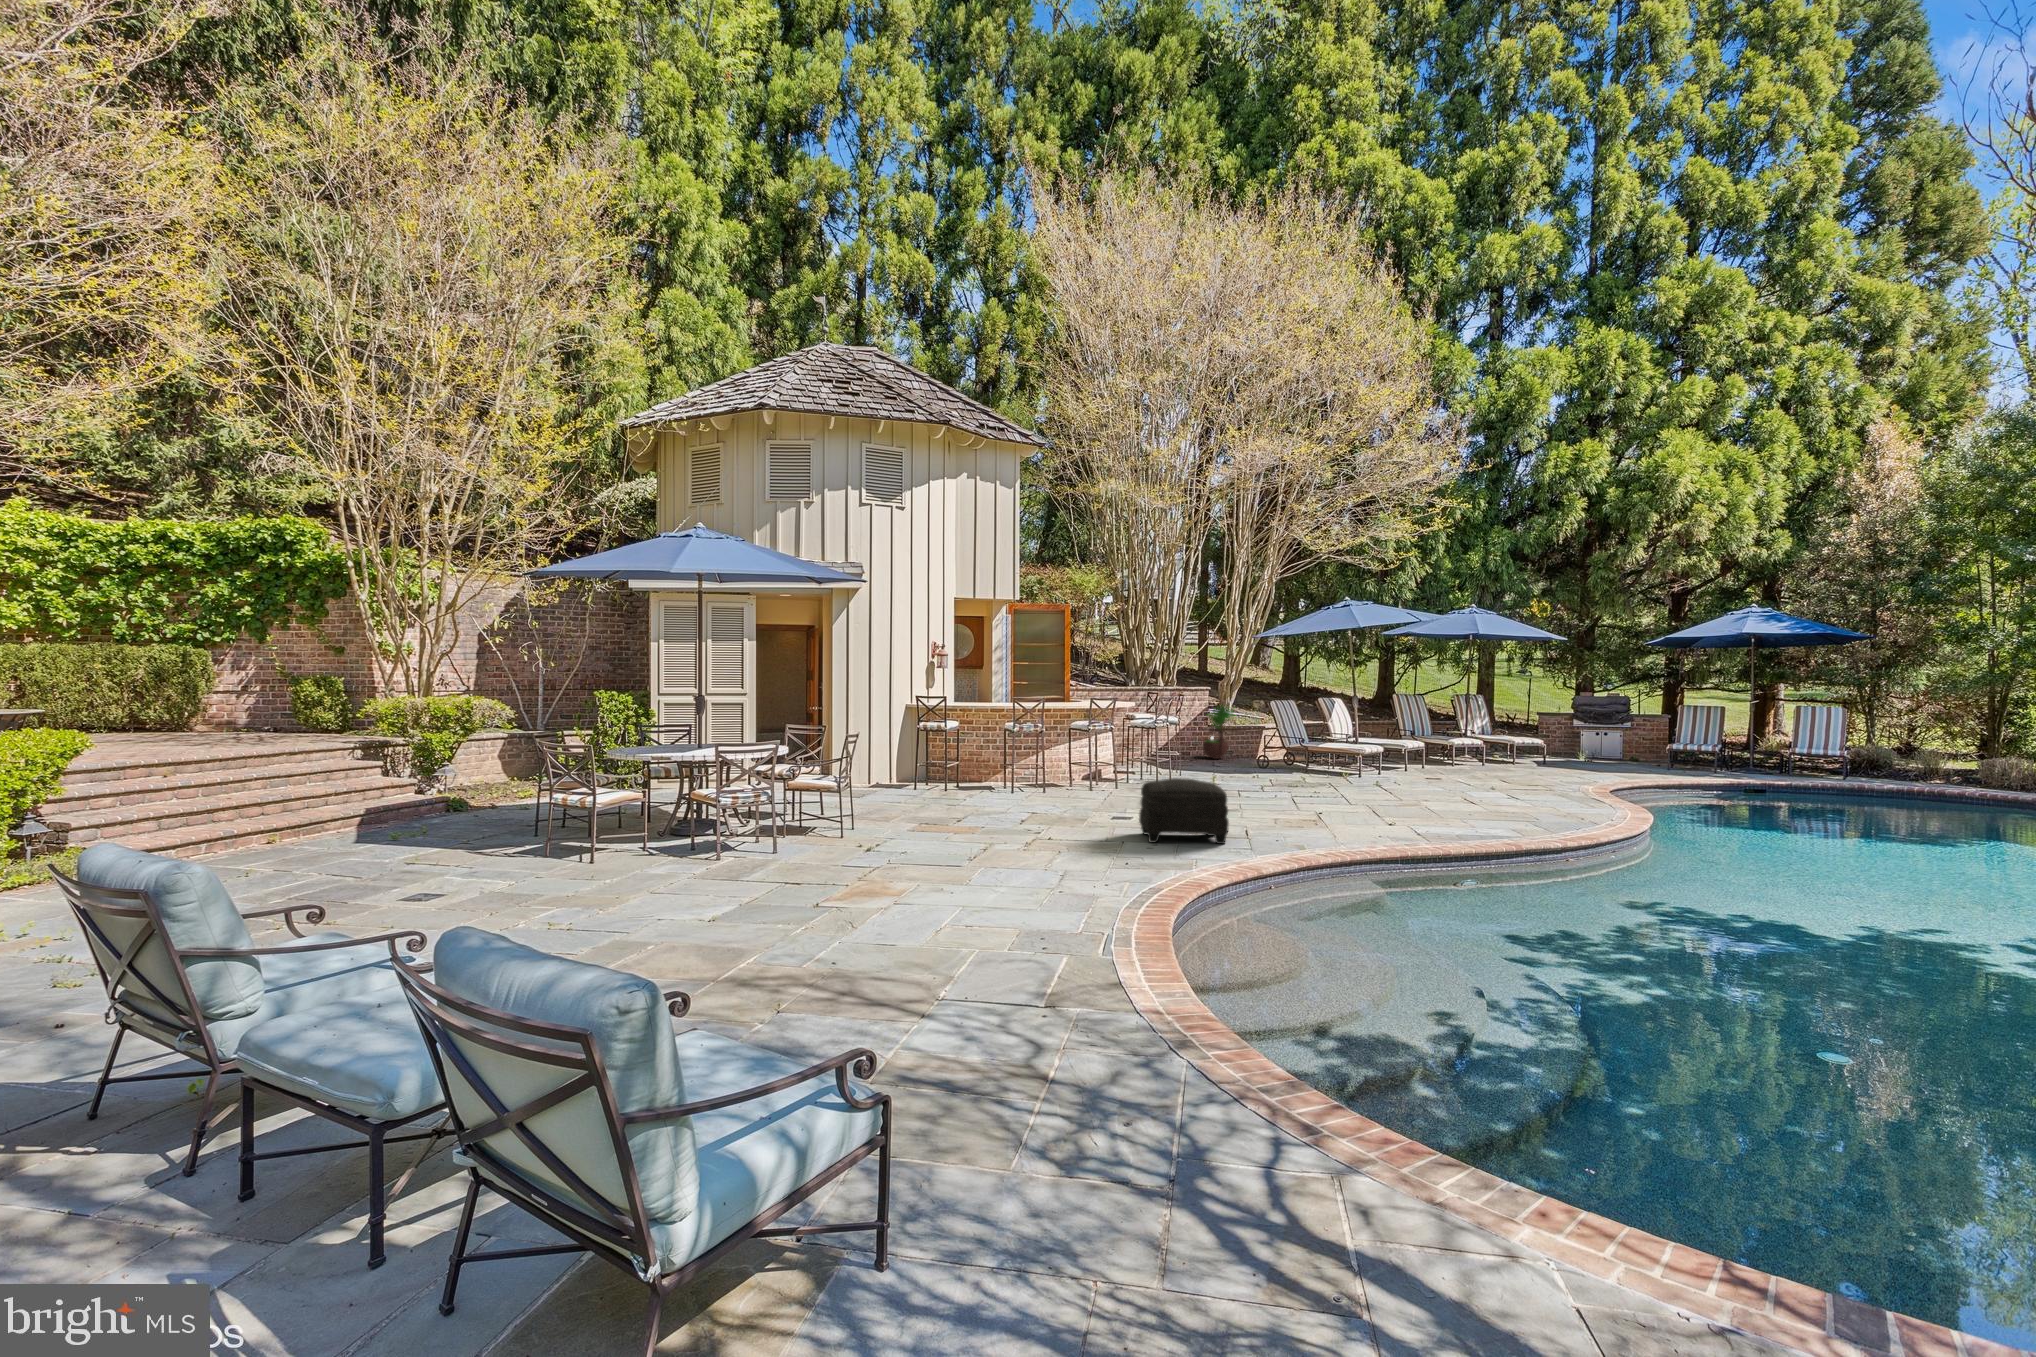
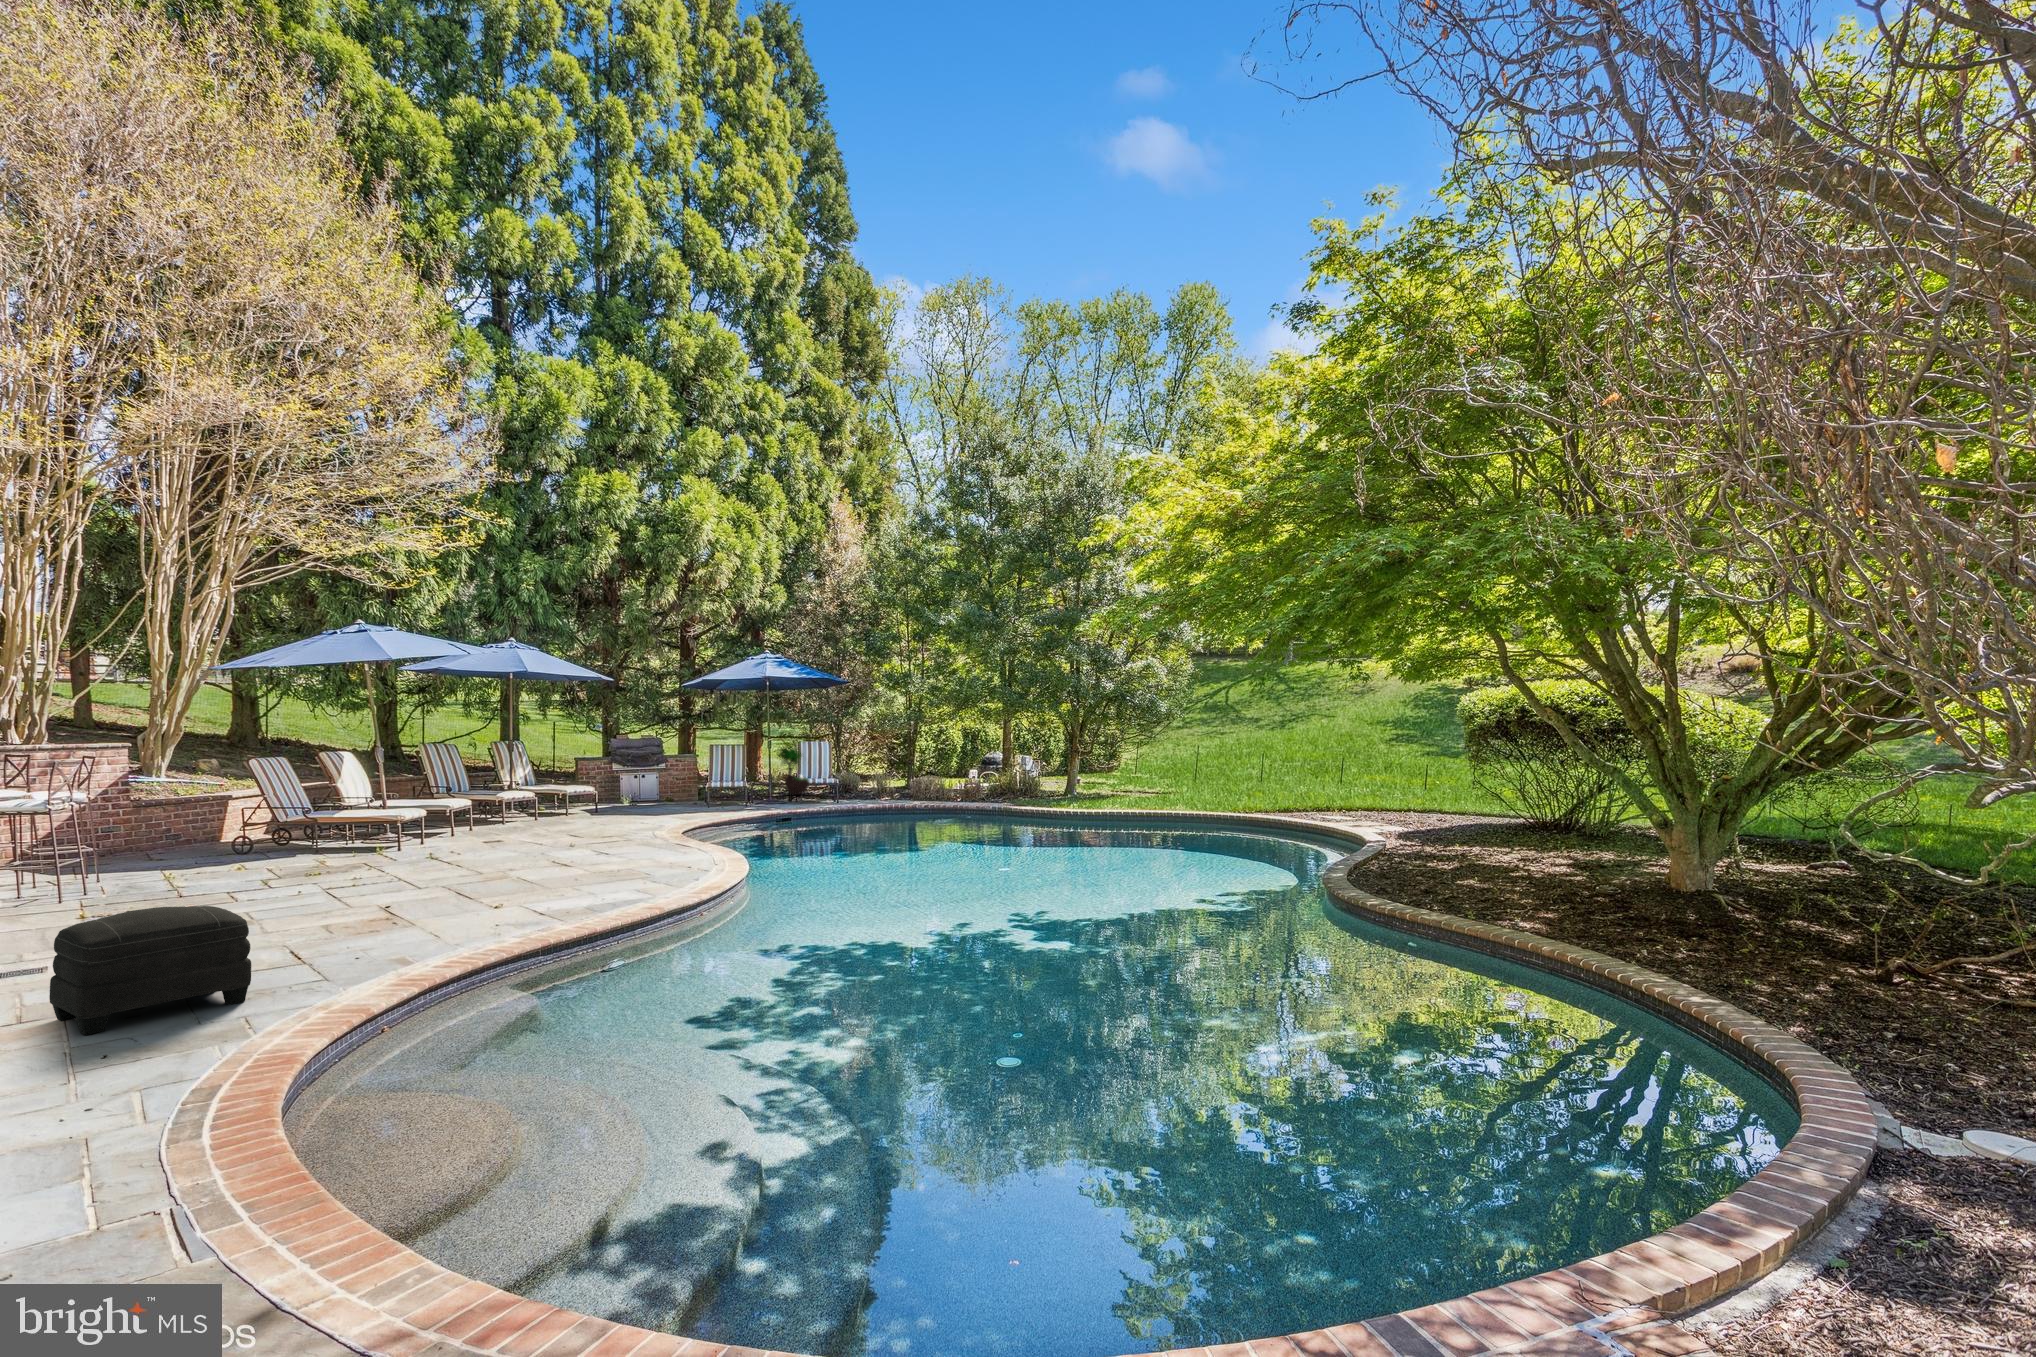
potted tree: present [1203,706,1235,759] -> present [777,746,809,795]

